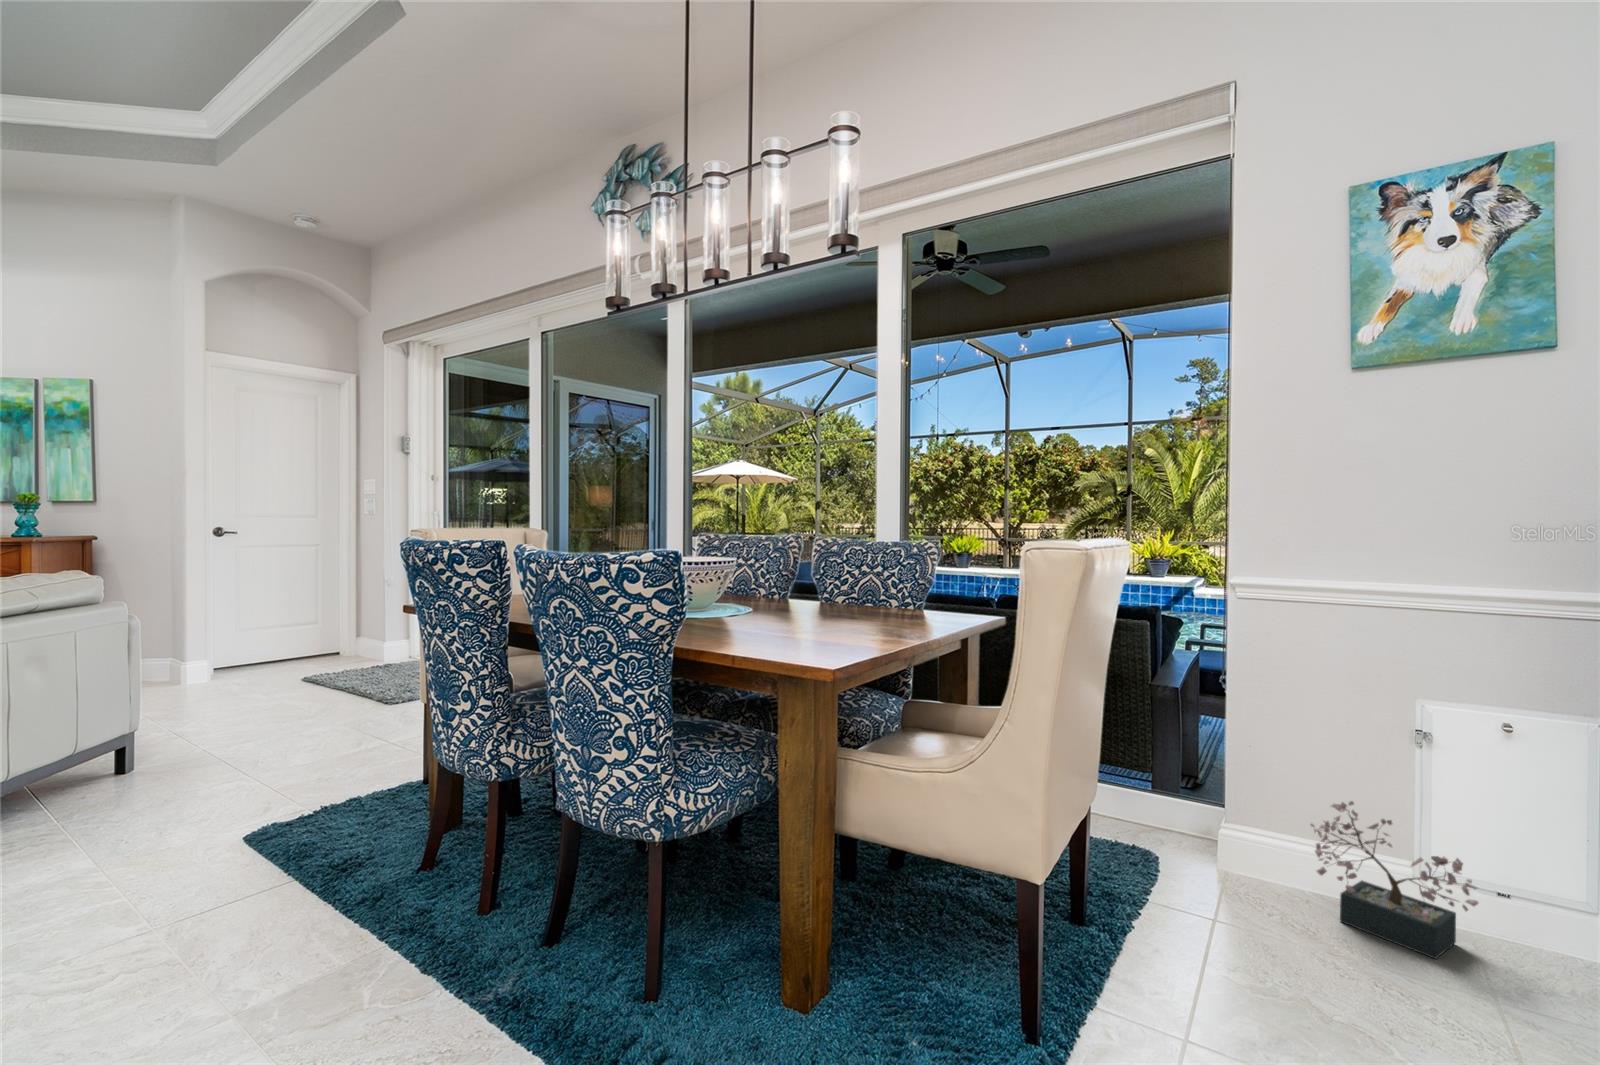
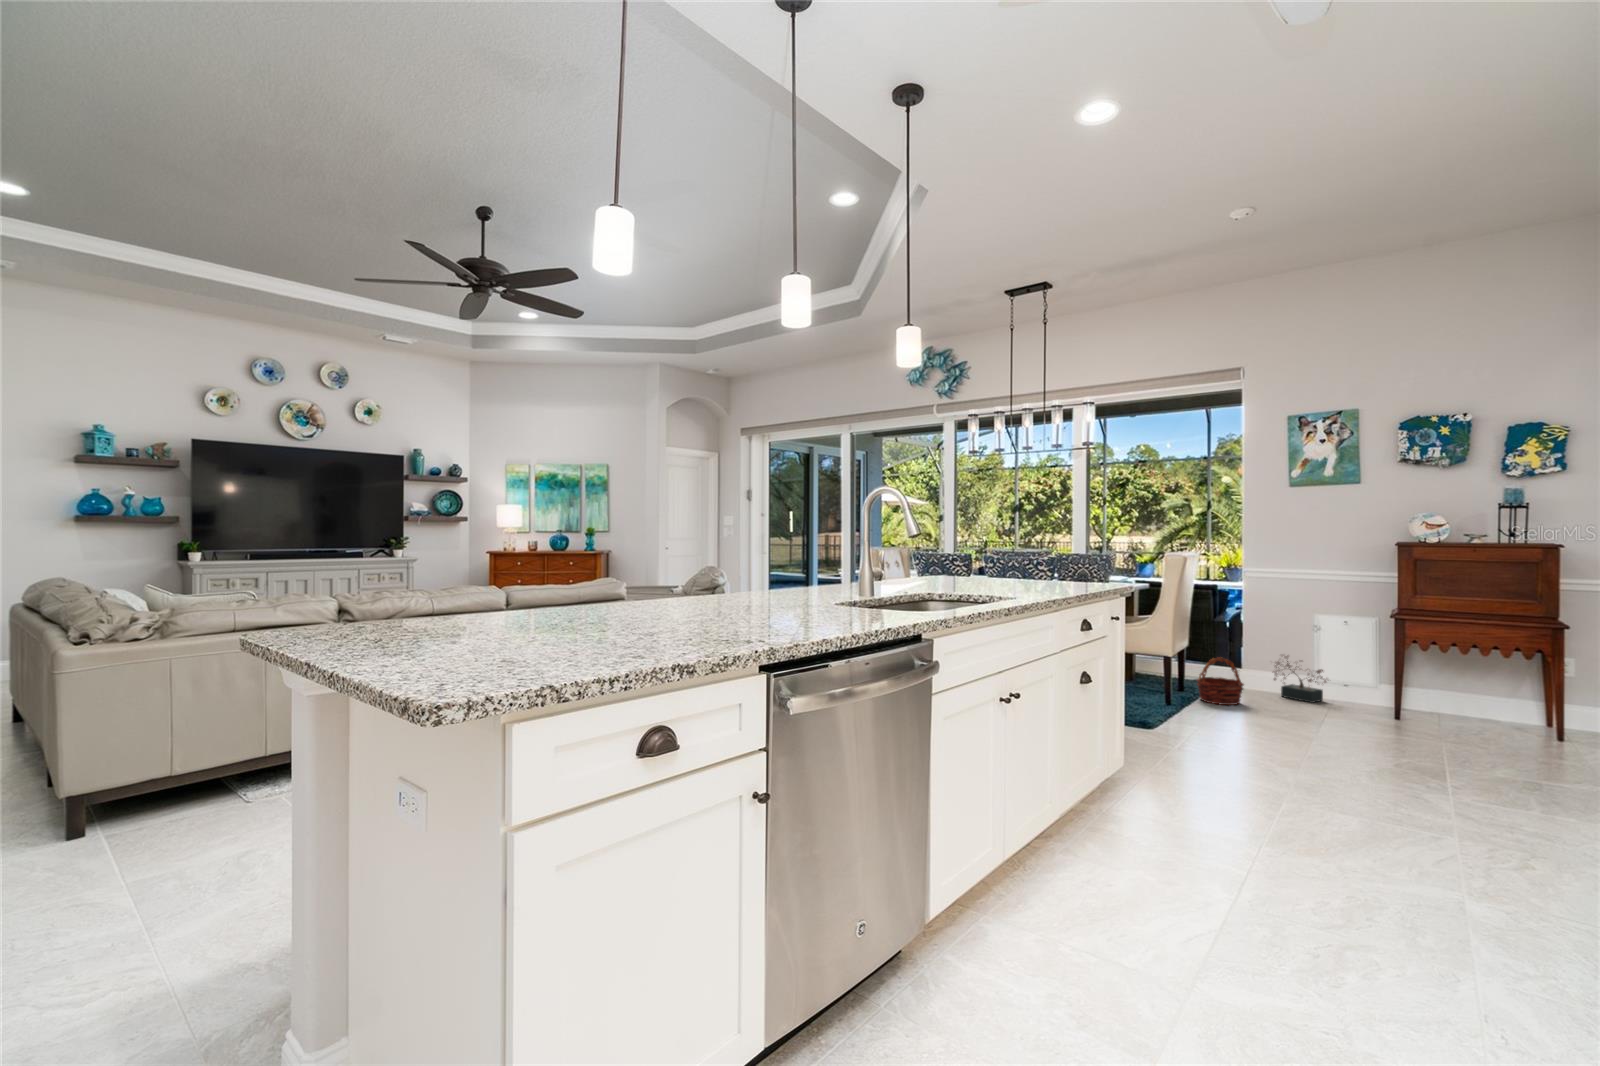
basket: none [1122,841,1263,1002] -> present [1197,657,1244,705]

